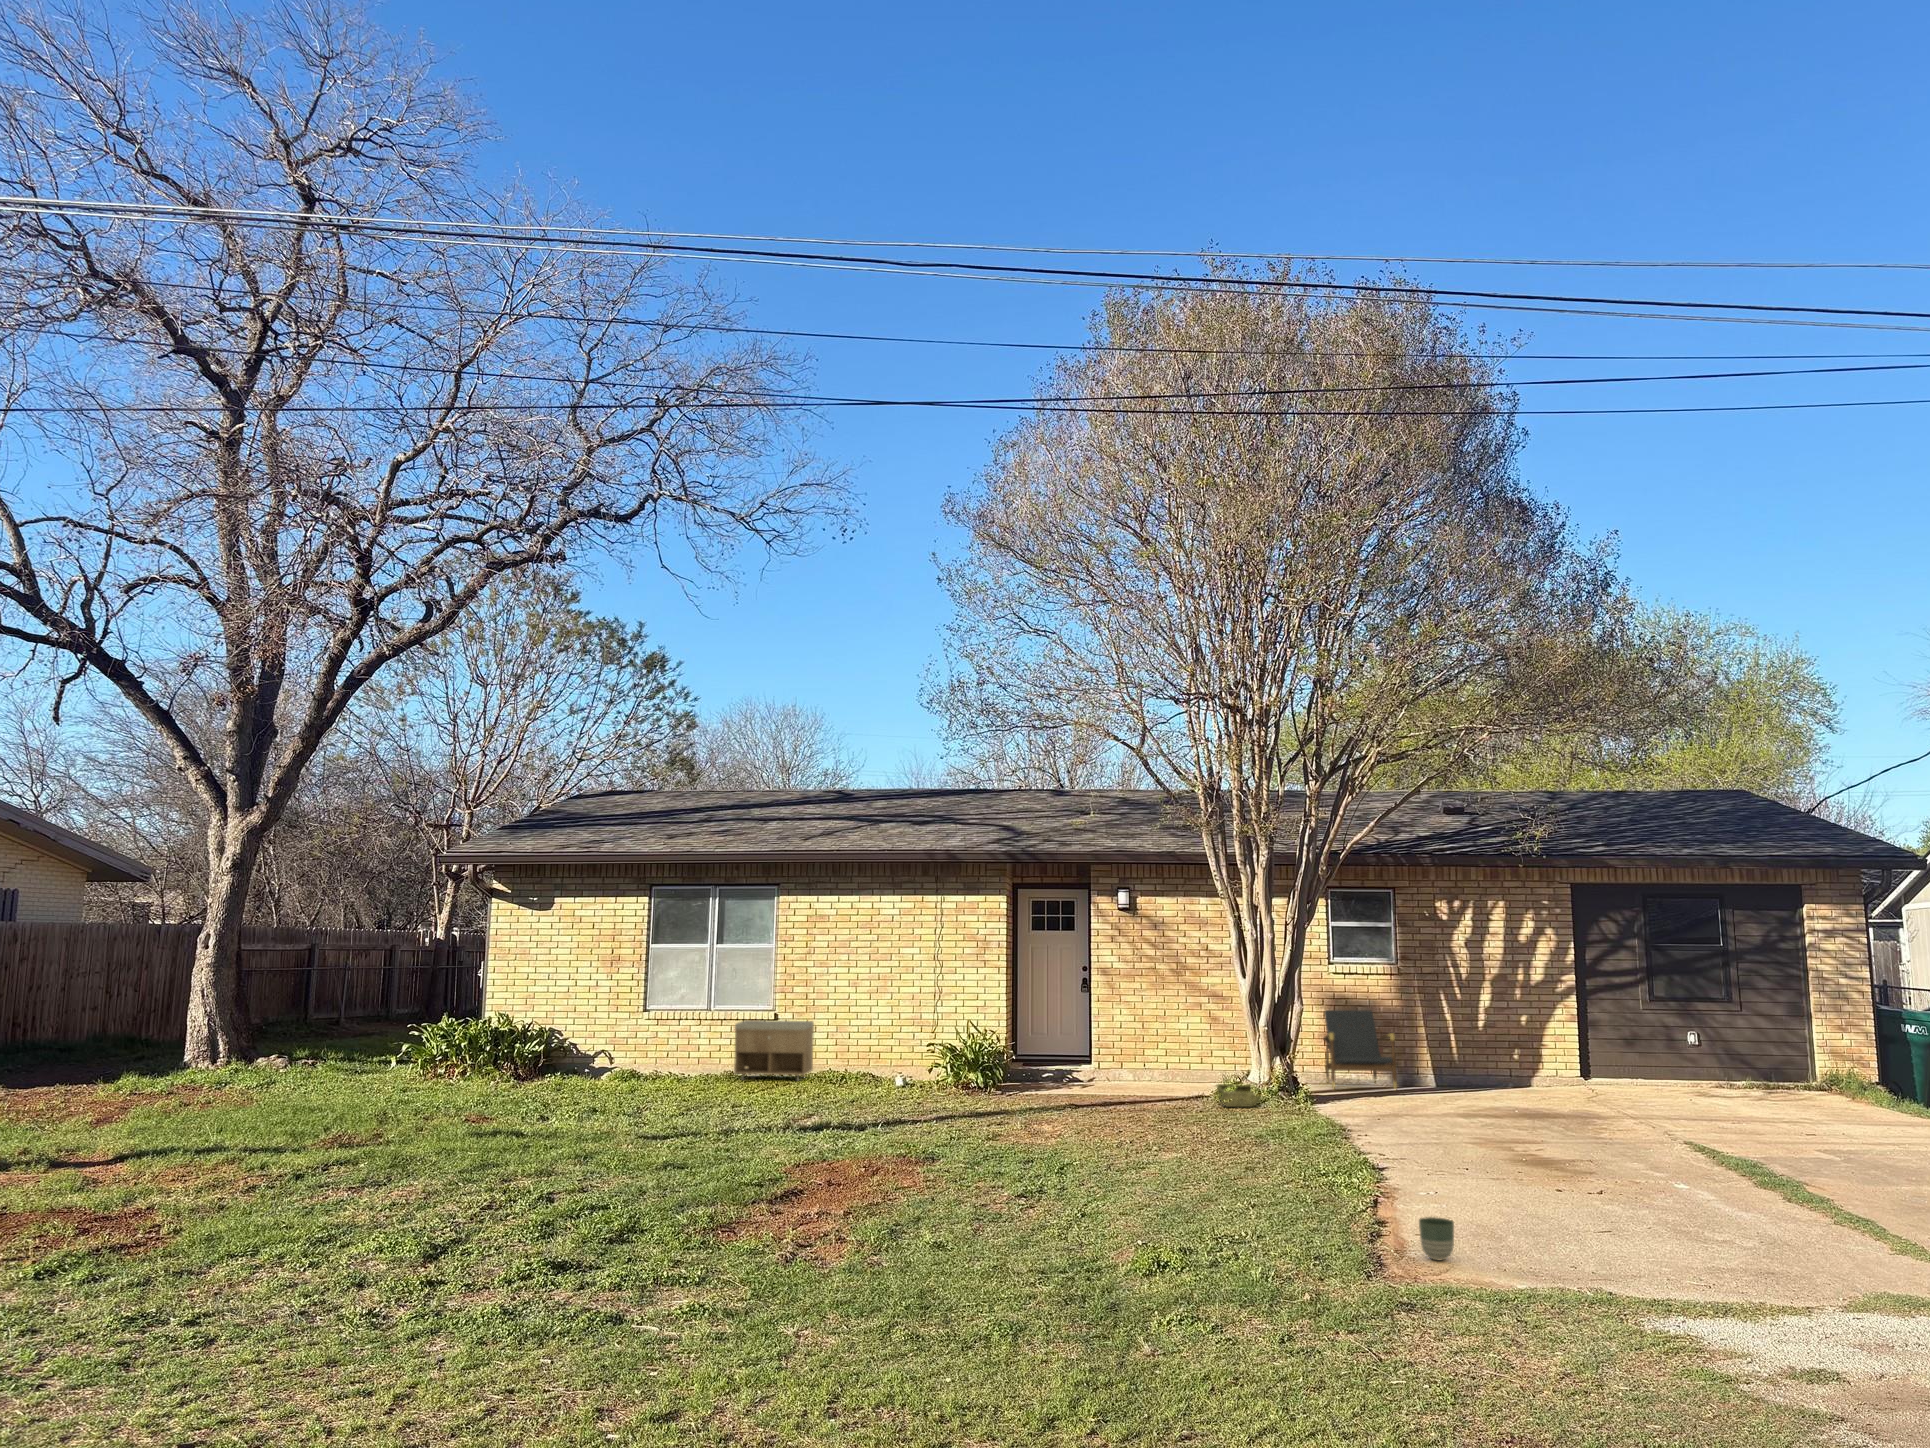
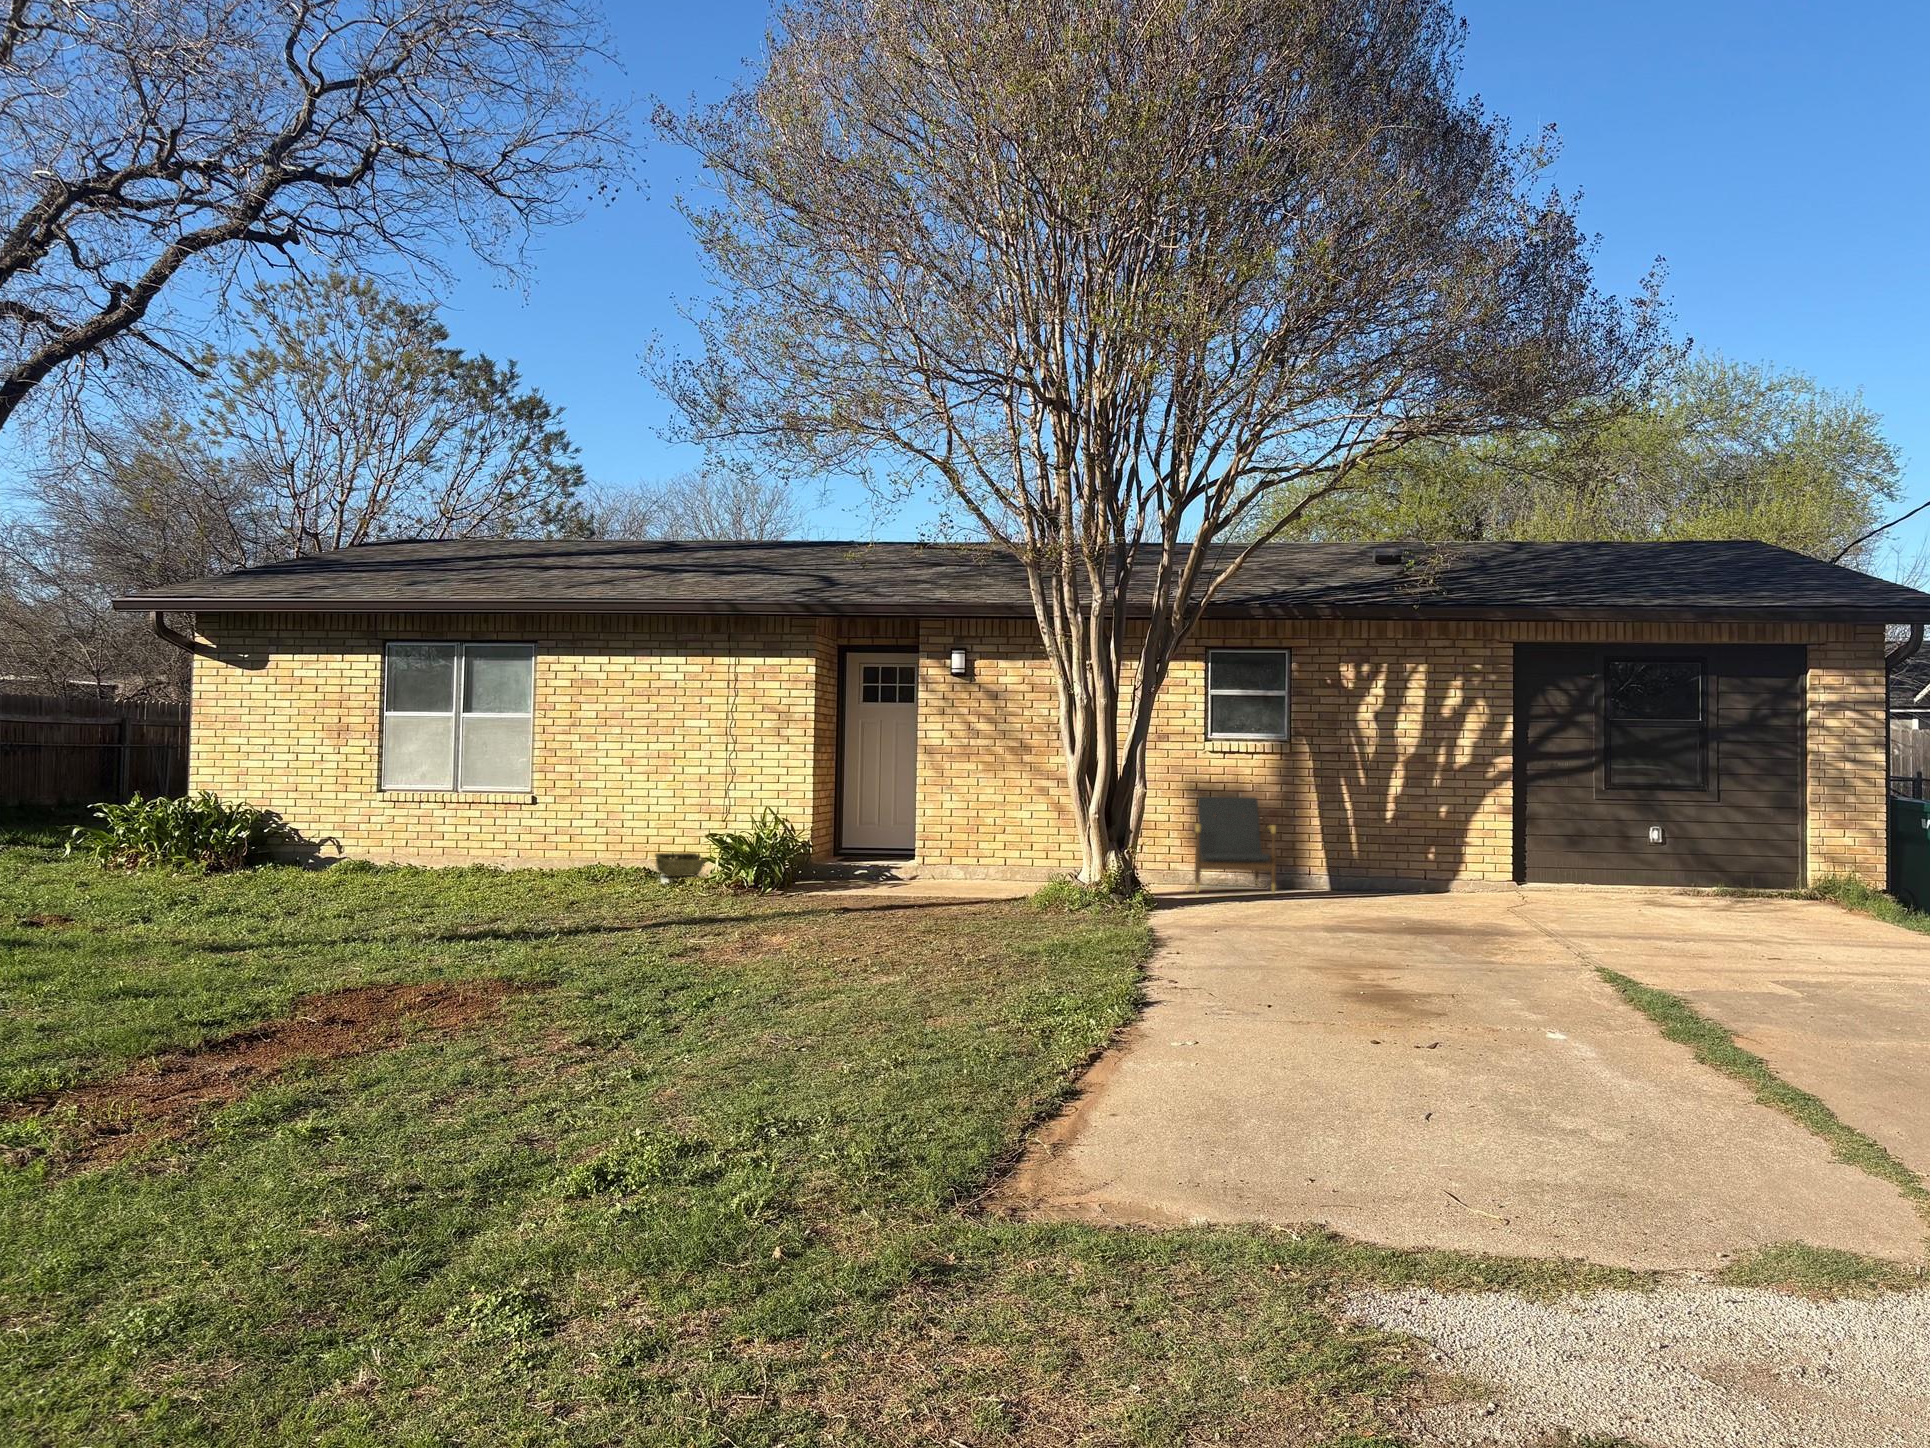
storage bench: present [734,1020,814,1080] -> none [472,803,576,875]
woven basket: present [1217,1084,1260,1107] -> present [655,853,706,877]
planter: present [1419,1217,1454,1260] -> none [1085,1084,1136,1148]

